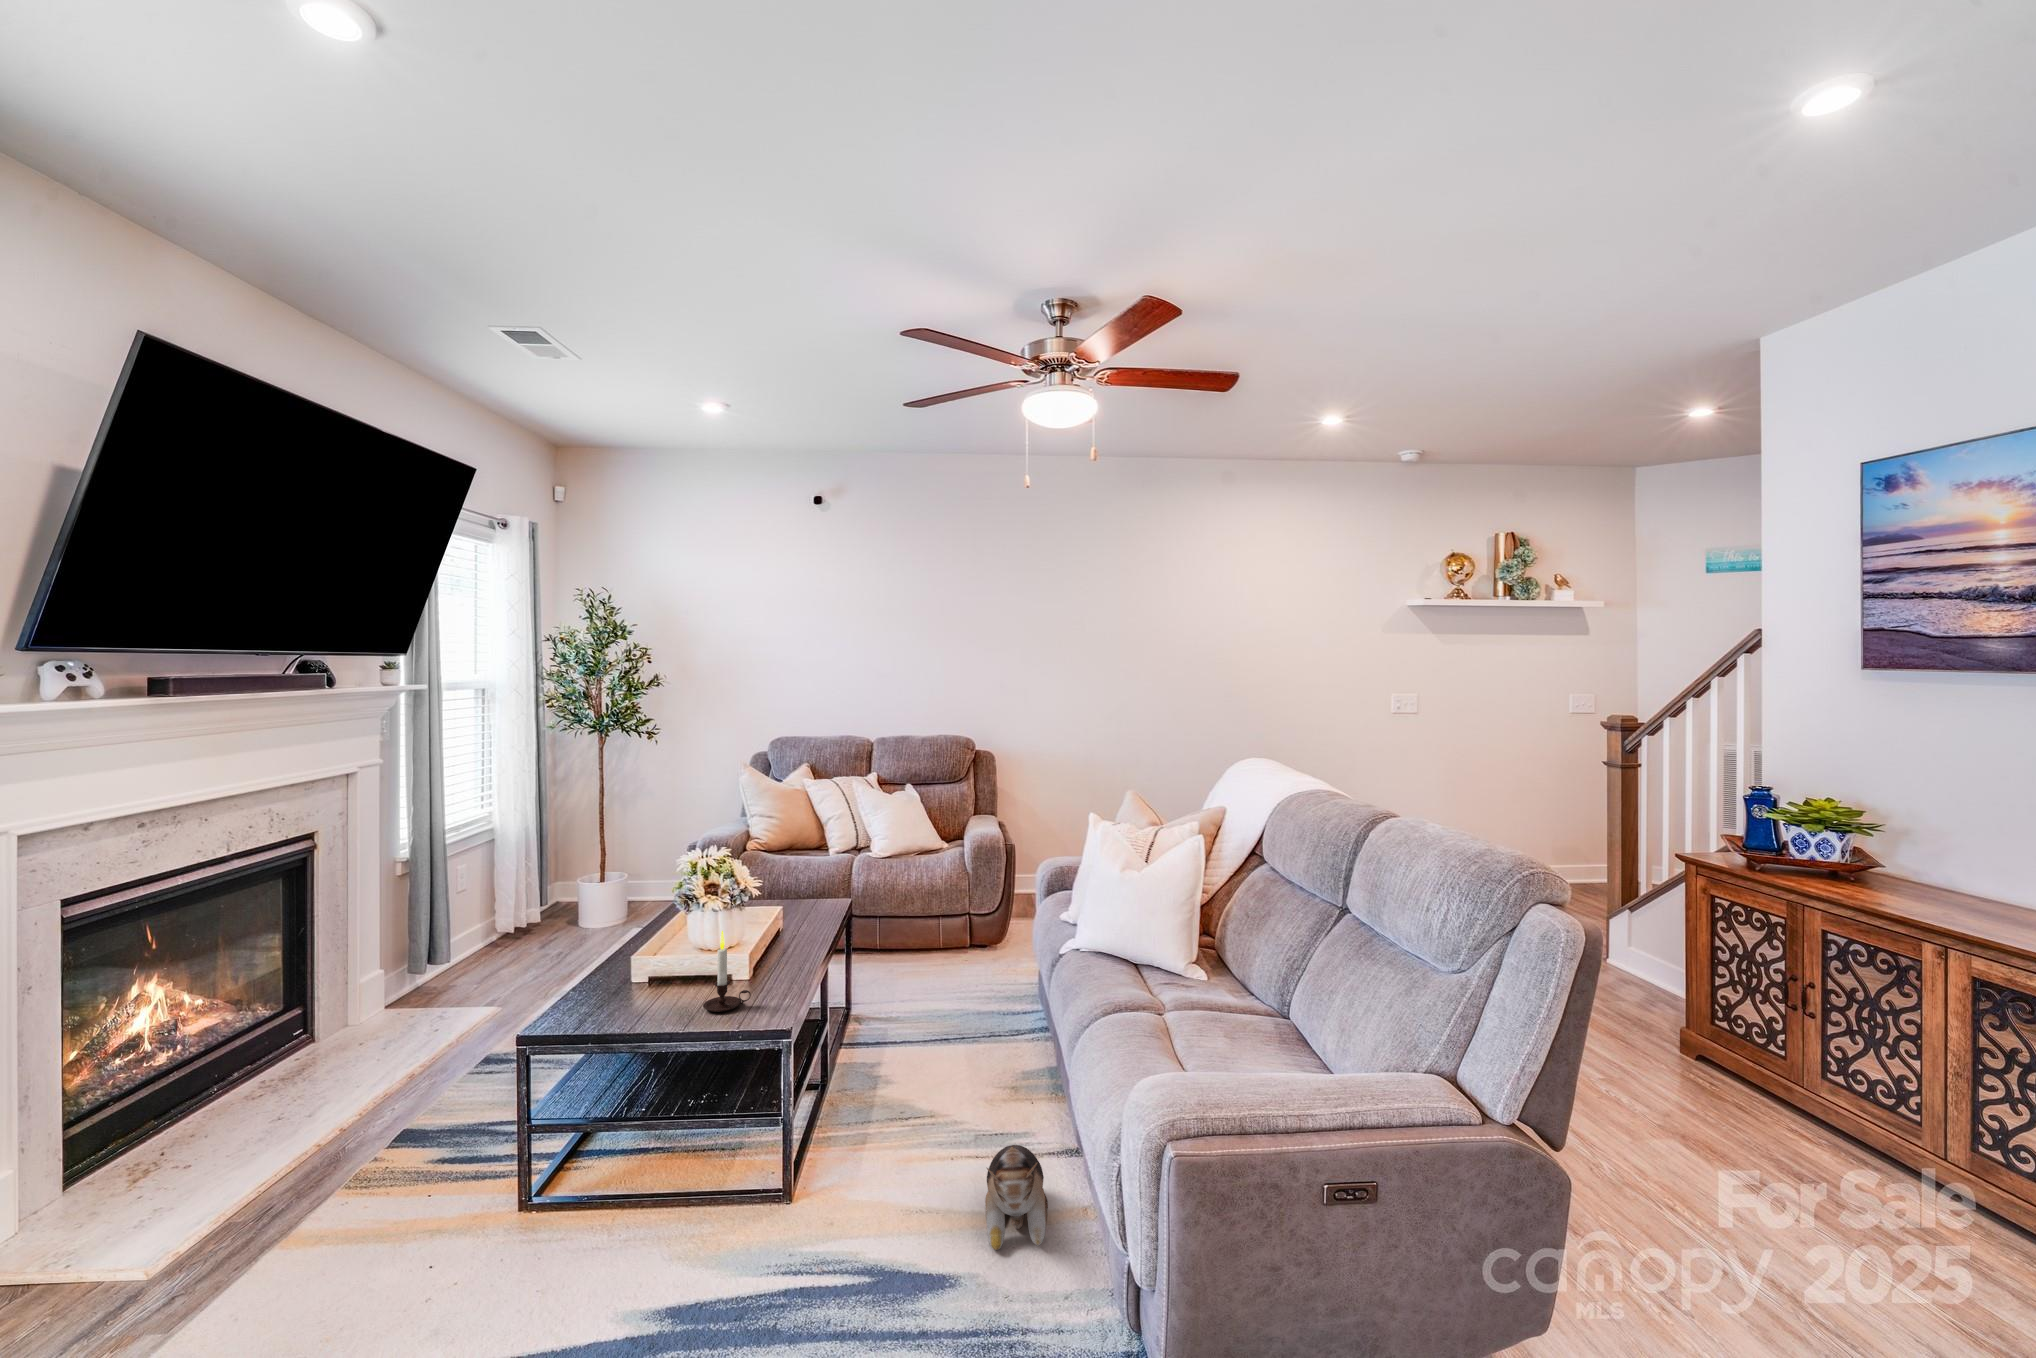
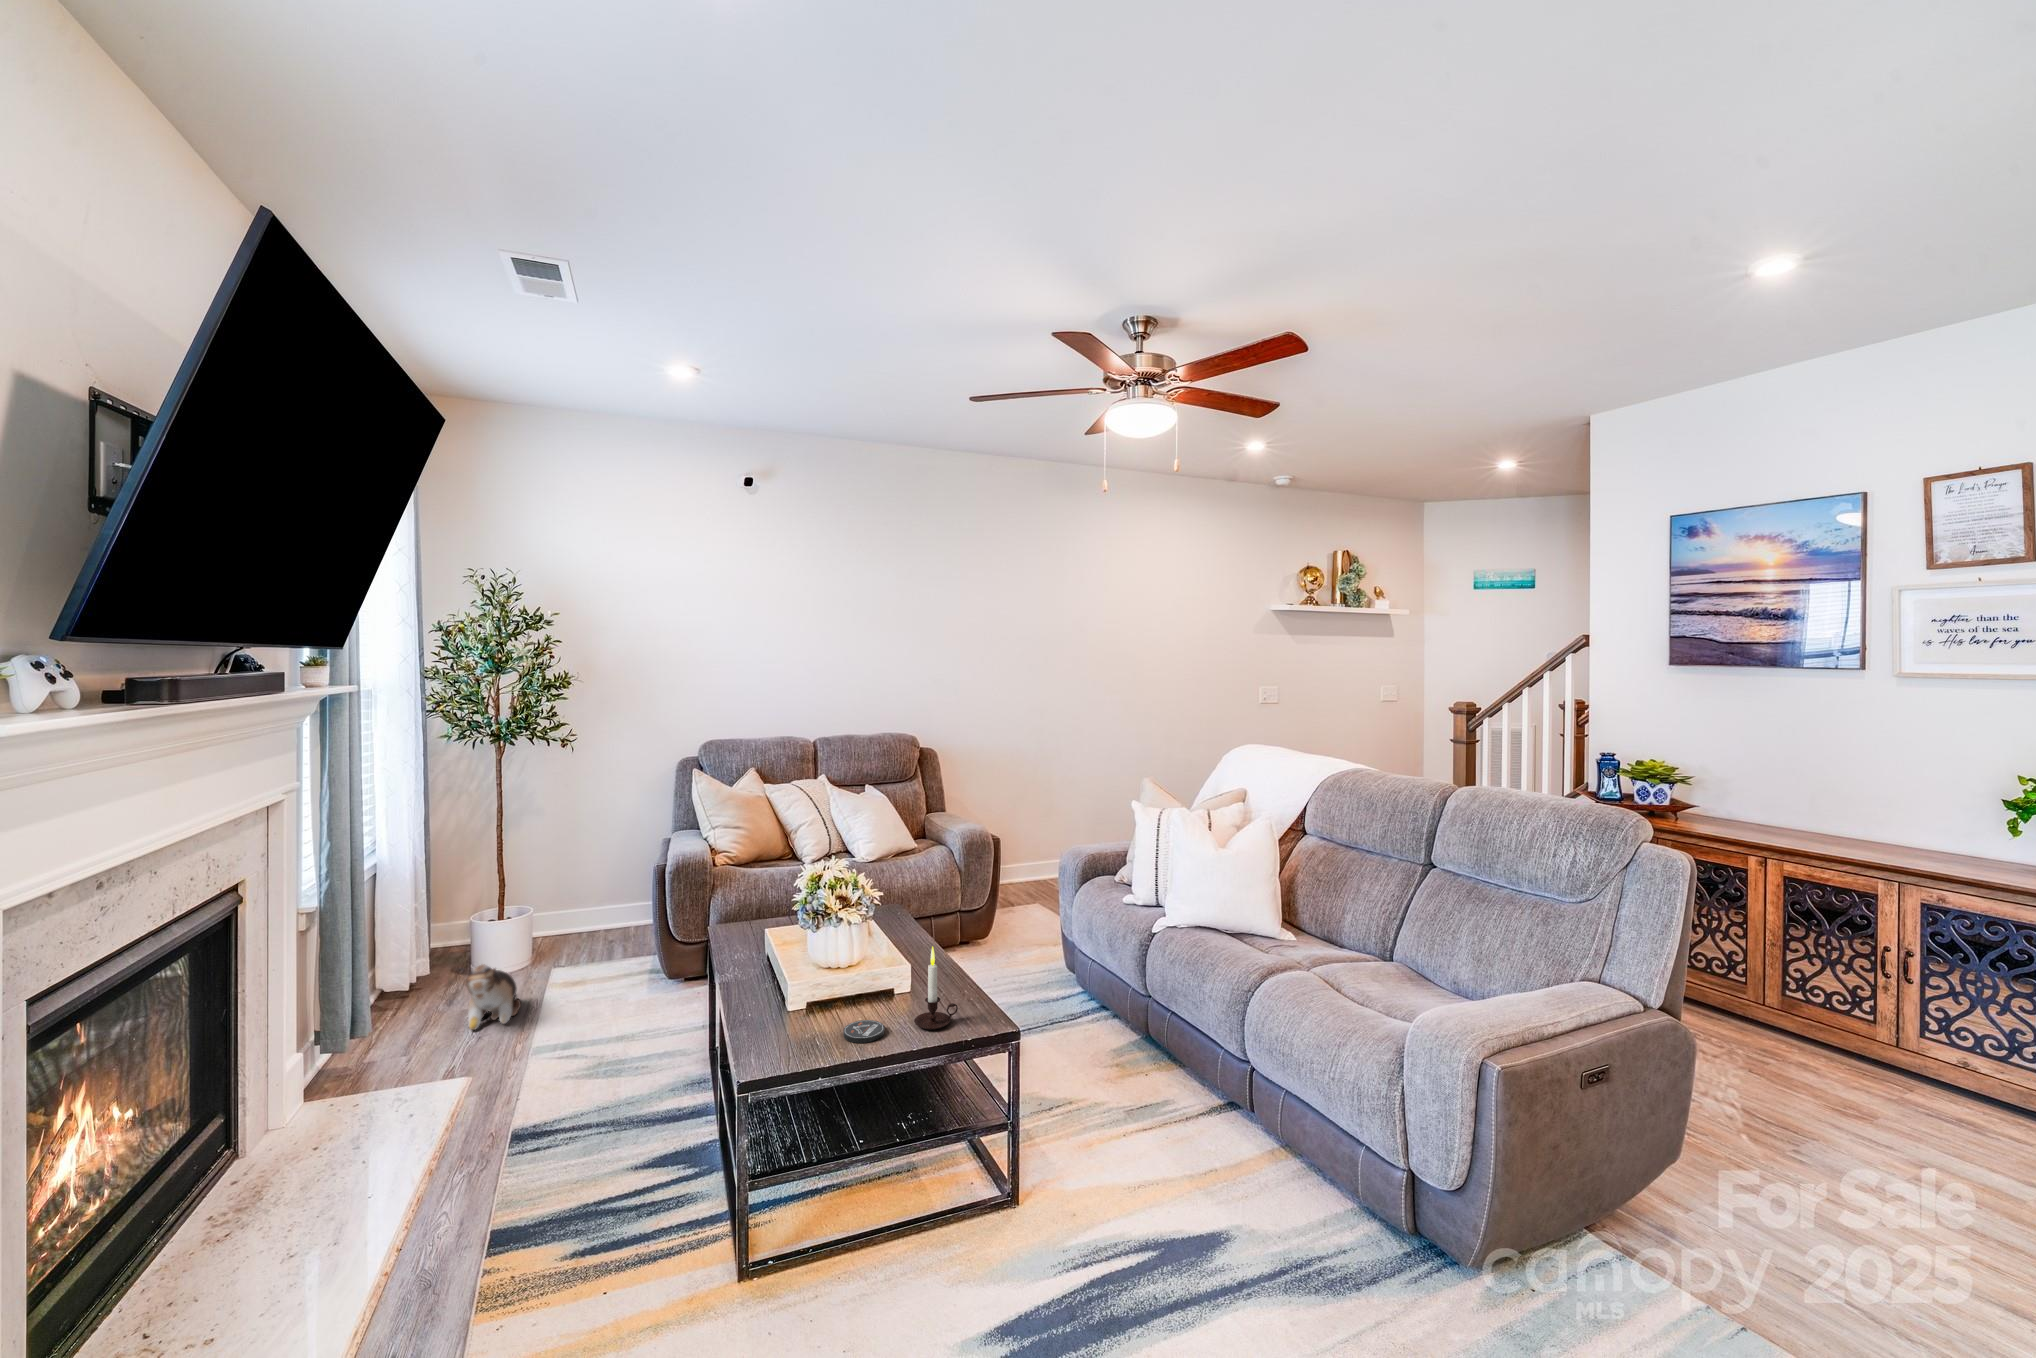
coaster: none [634,995,676,1014] -> present [843,1020,884,1043]
plush toy: present [985,1145,1048,1250] -> present [466,964,521,1030]

